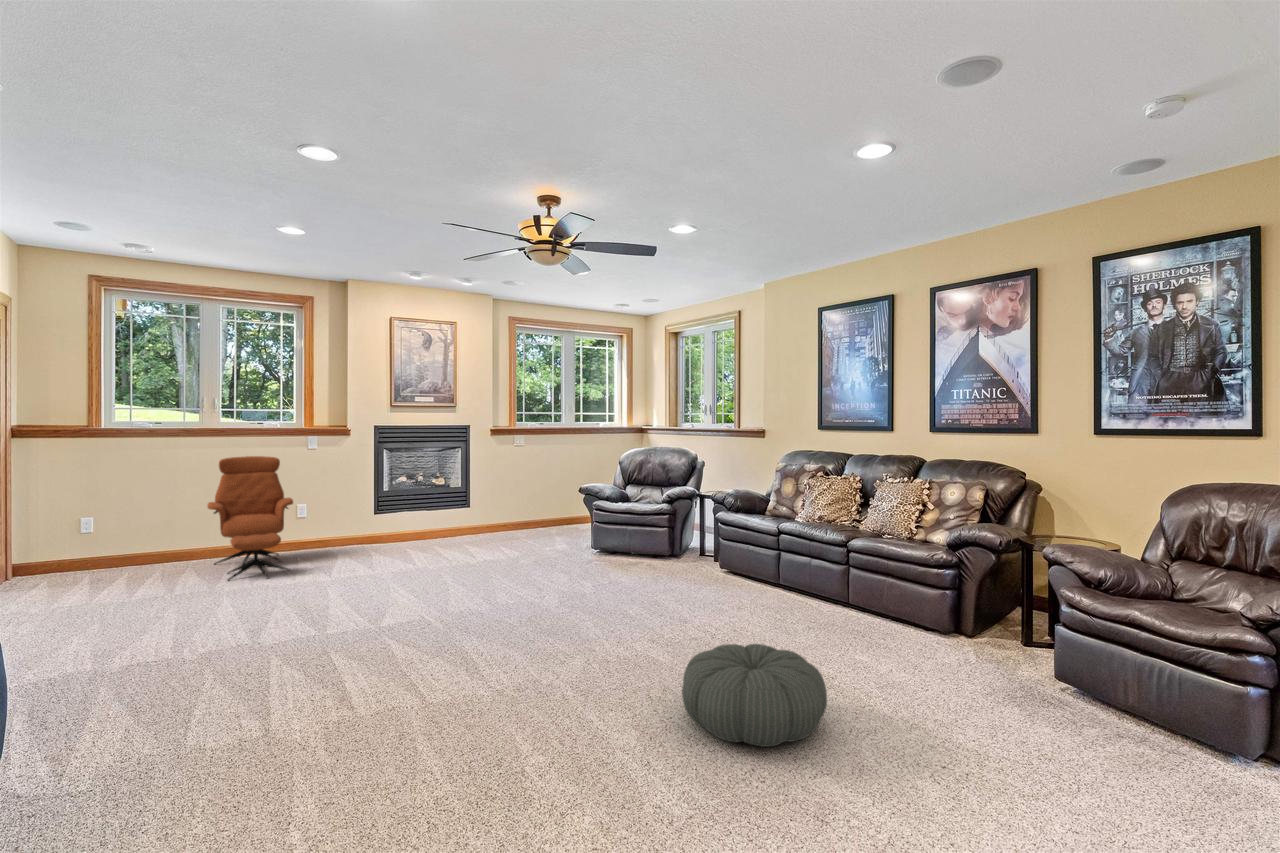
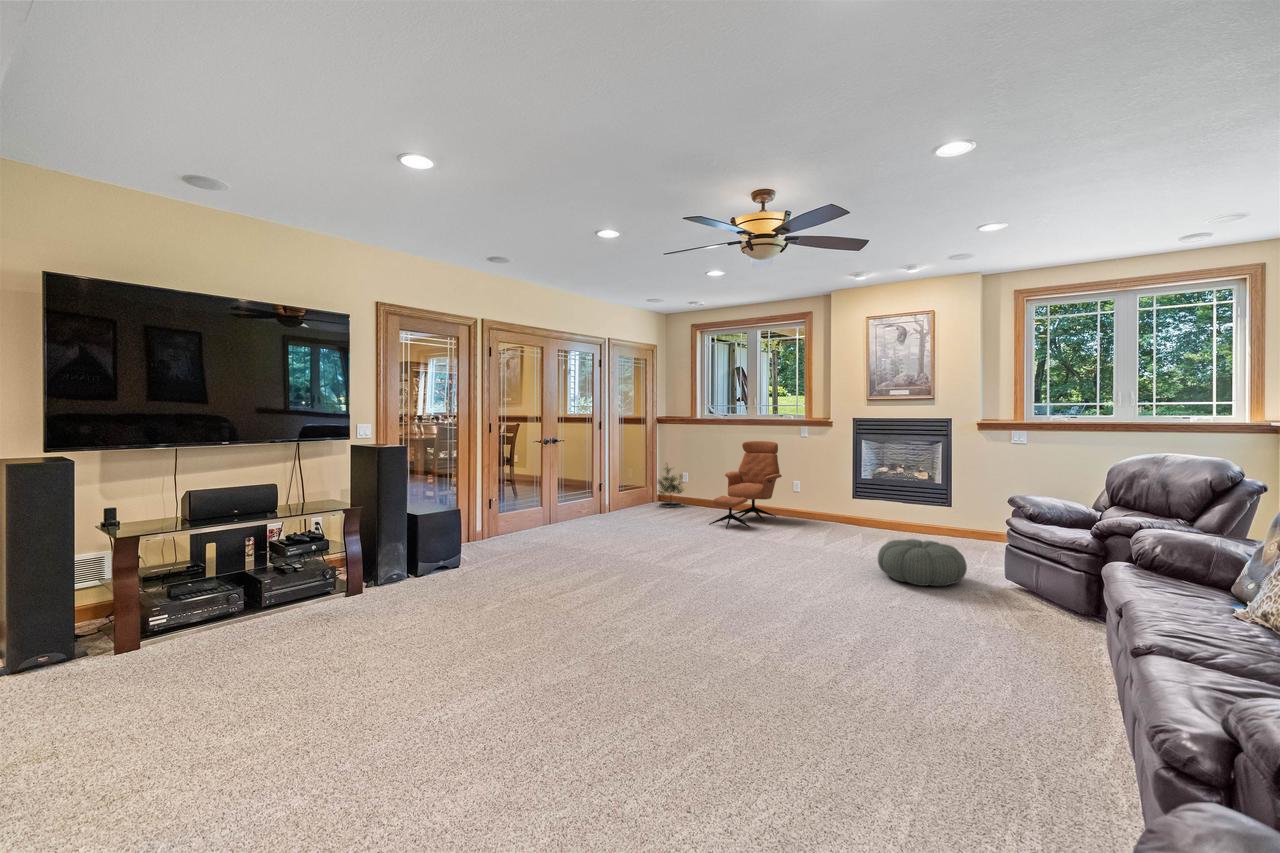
potted tree: none [28,503,91,582] -> present [657,466,684,507]
pouf: present [682,644,827,747] -> present [878,539,967,586]

